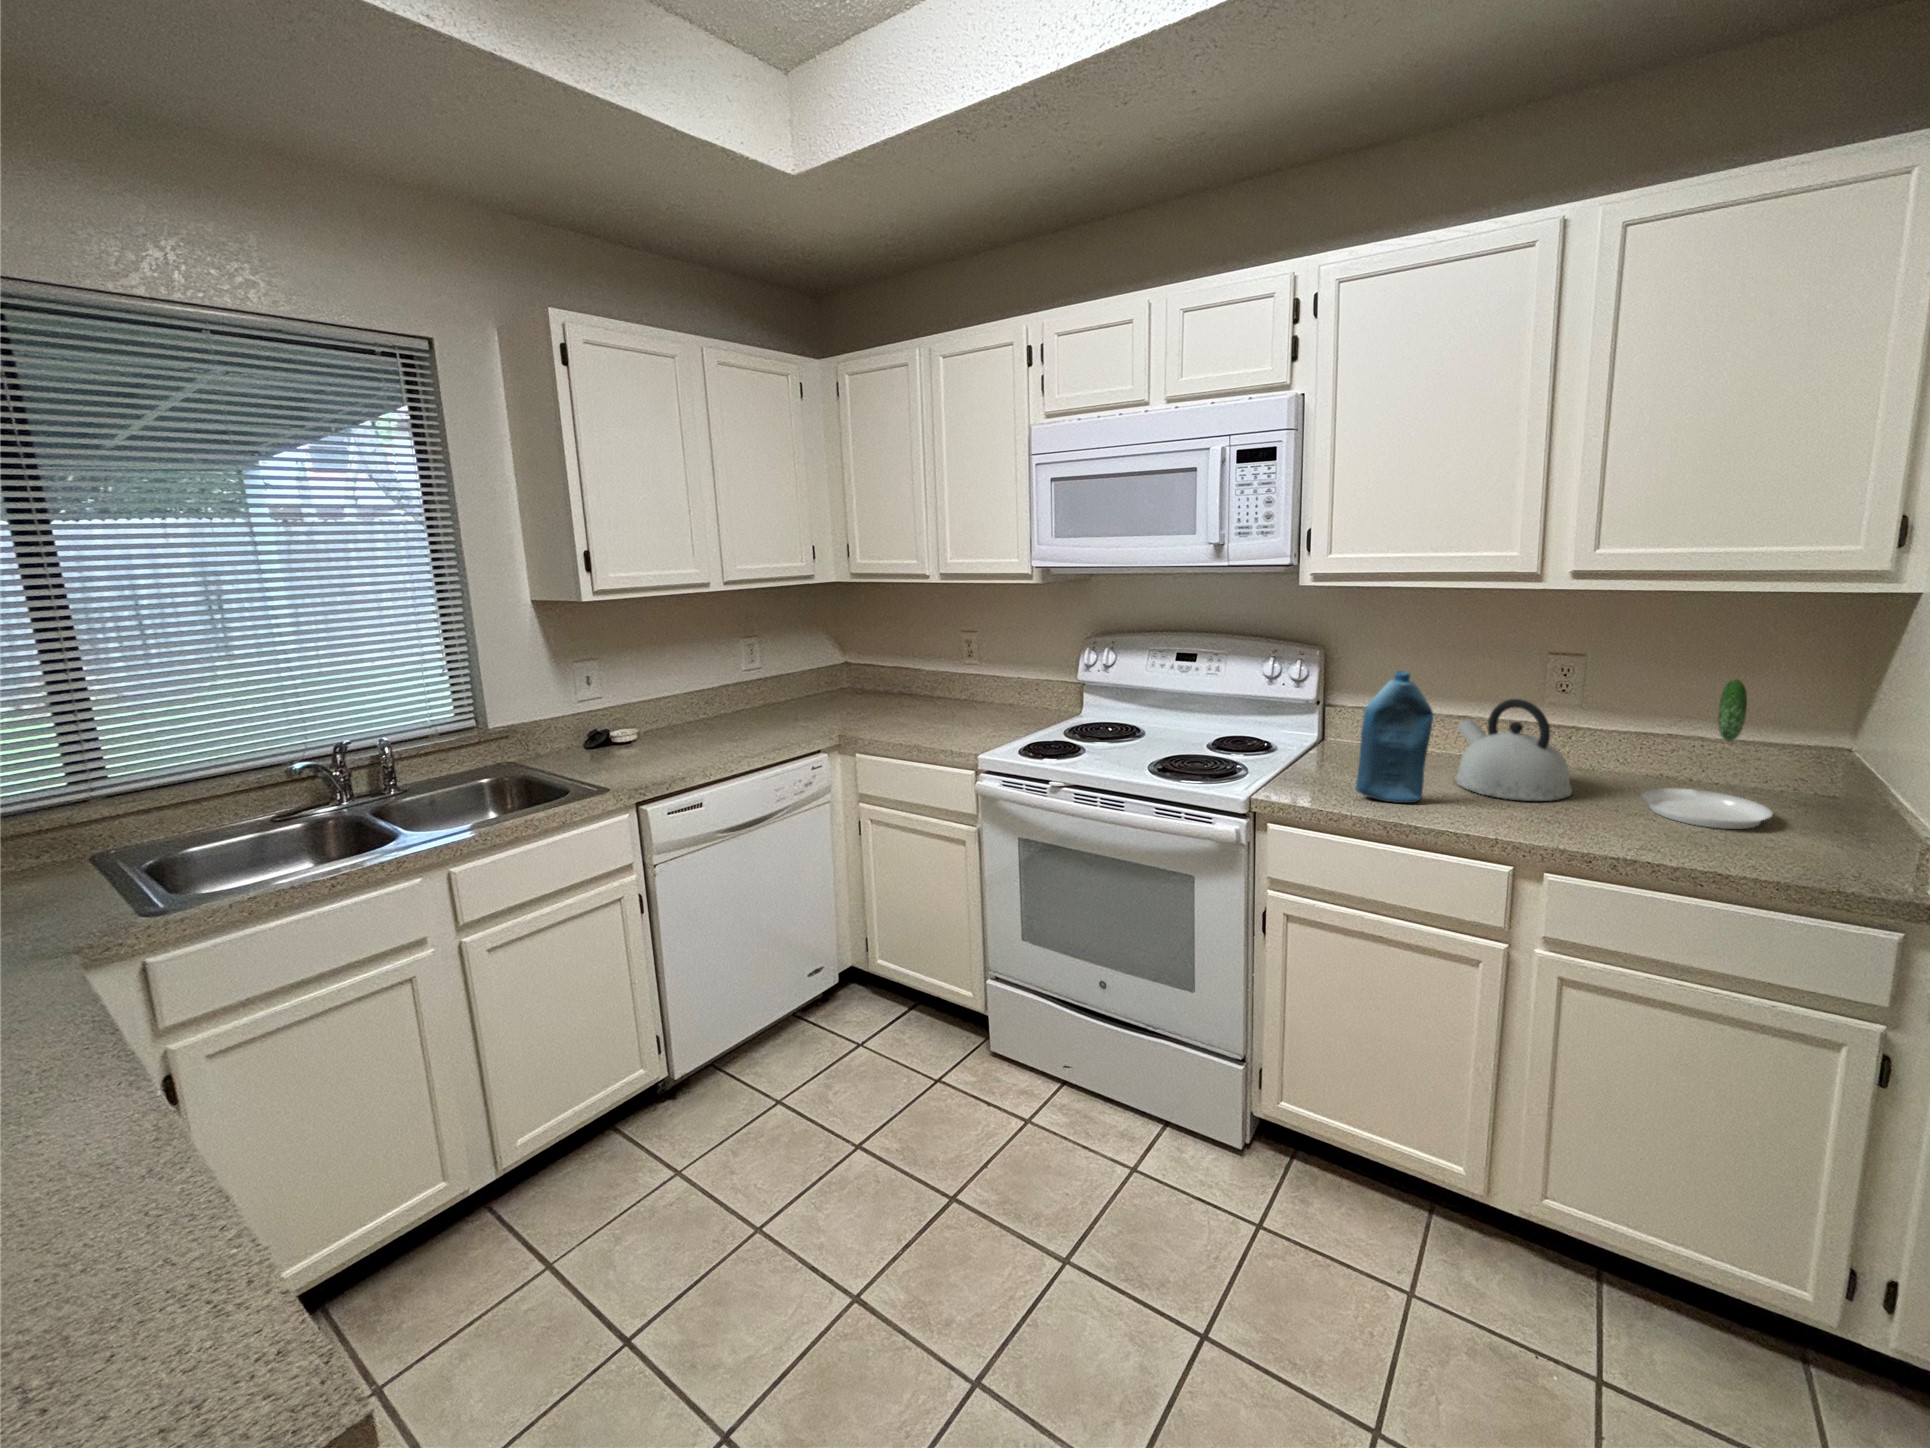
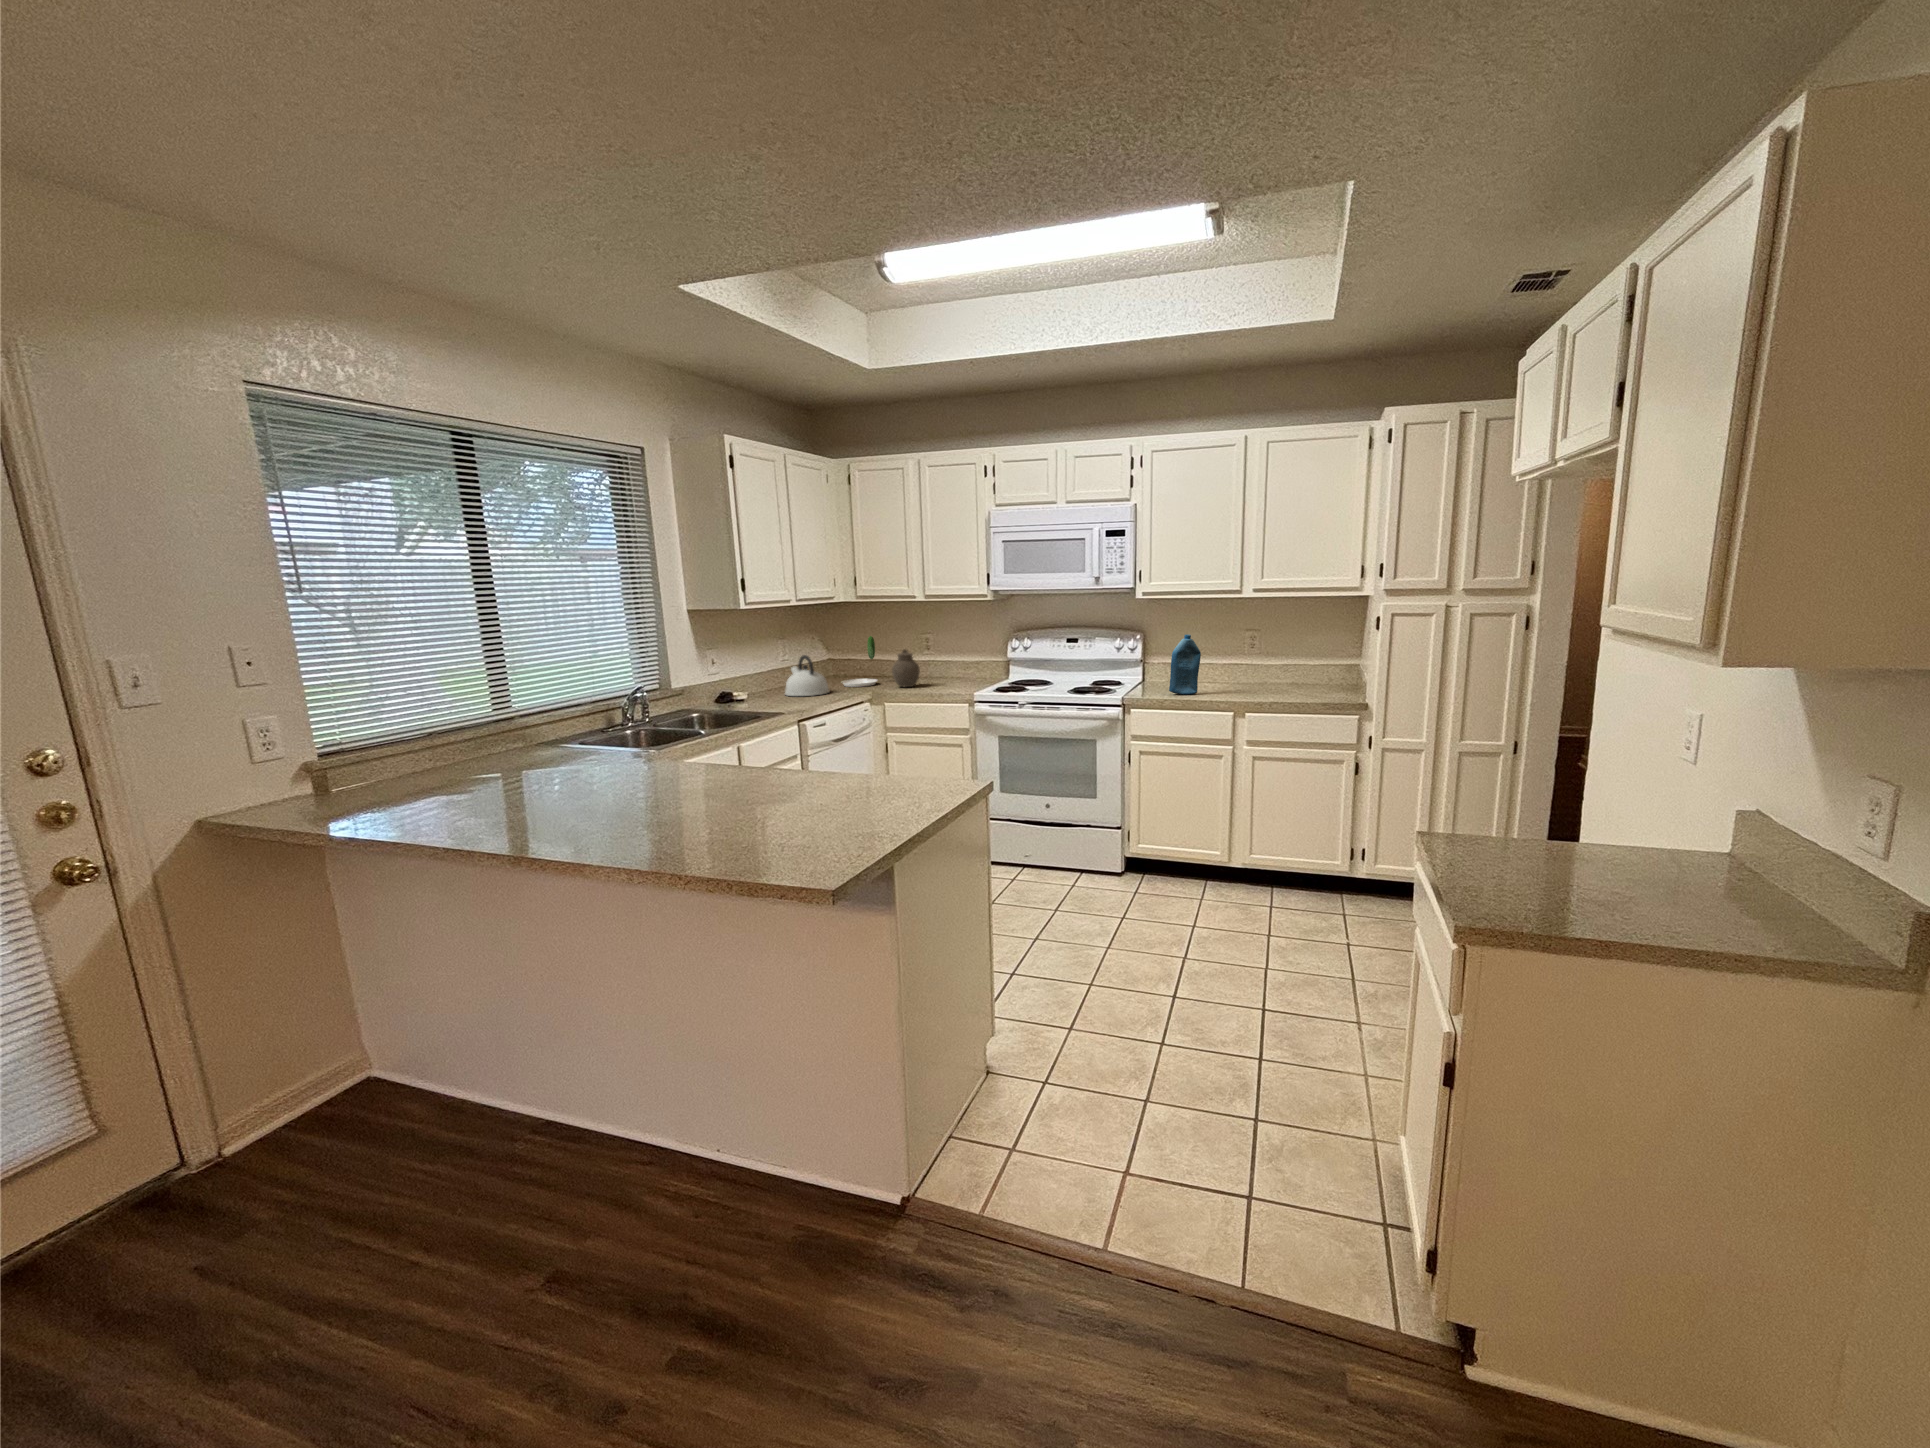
jar: none [876,664,922,728] -> present [892,650,920,687]
plate: present [1641,679,1772,829] -> present [841,636,878,687]
kettle: present [1455,699,1572,801] -> present [785,655,829,696]

